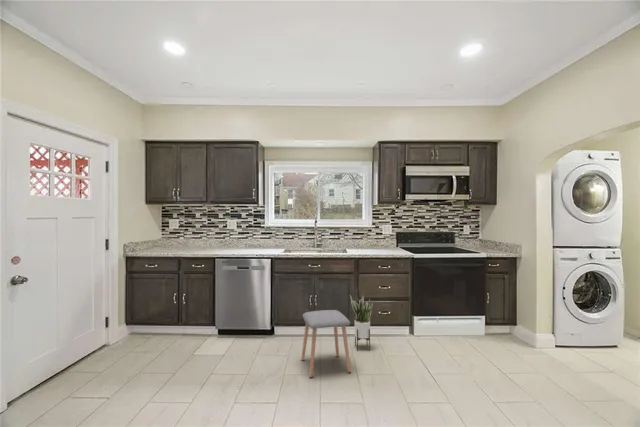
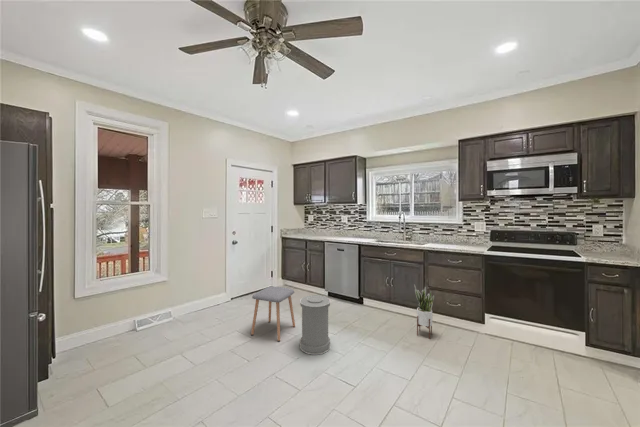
stool: present [301,310,351,378] -> present [251,286,295,341]
trash can: none [244,327,287,408] -> present [300,295,330,355]

